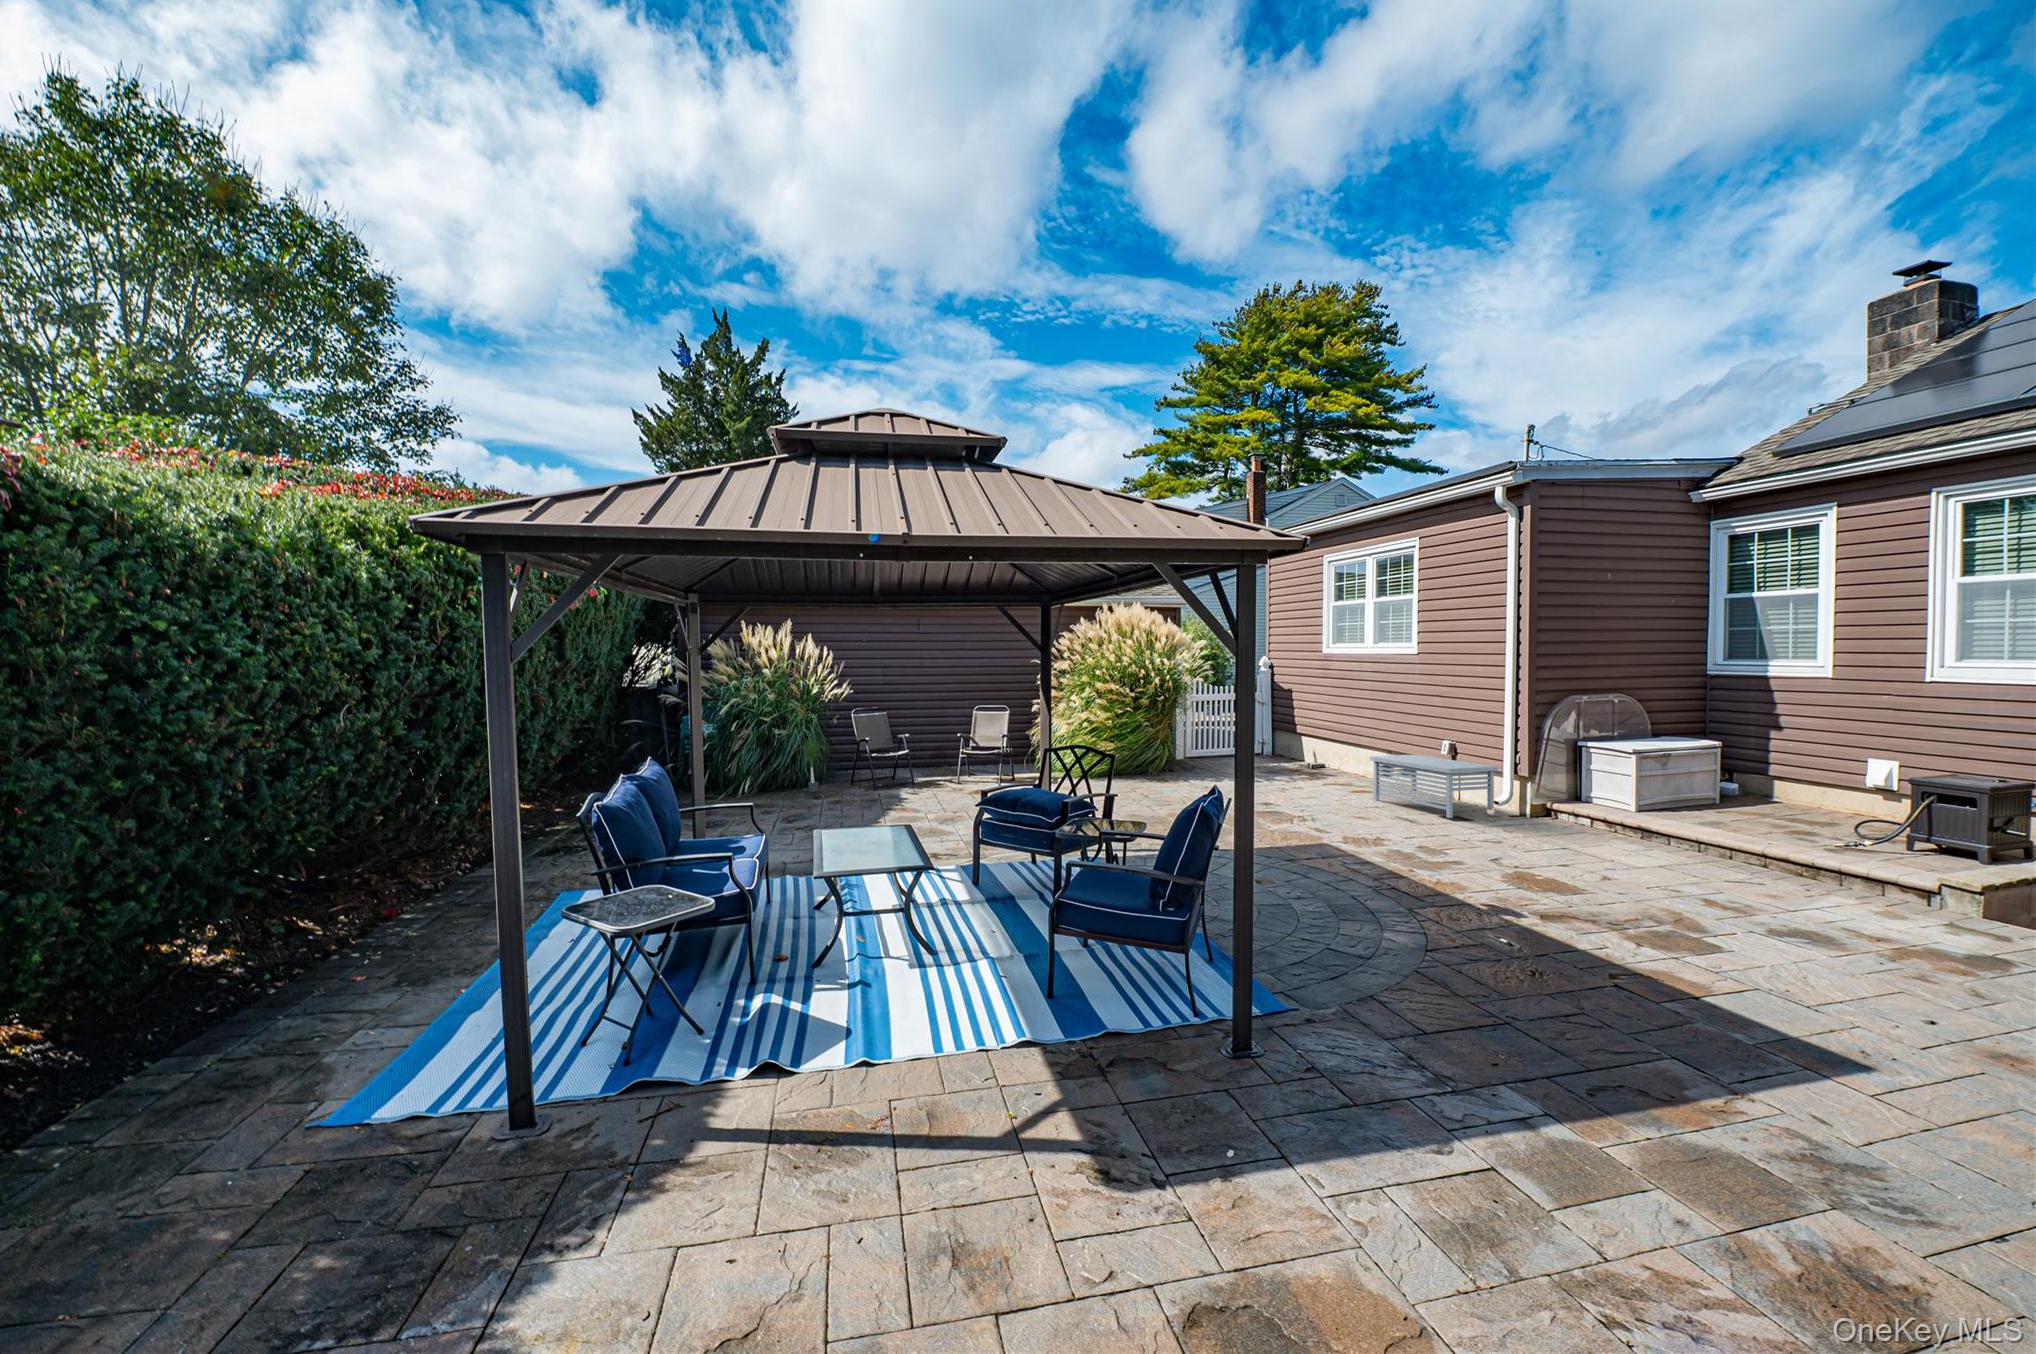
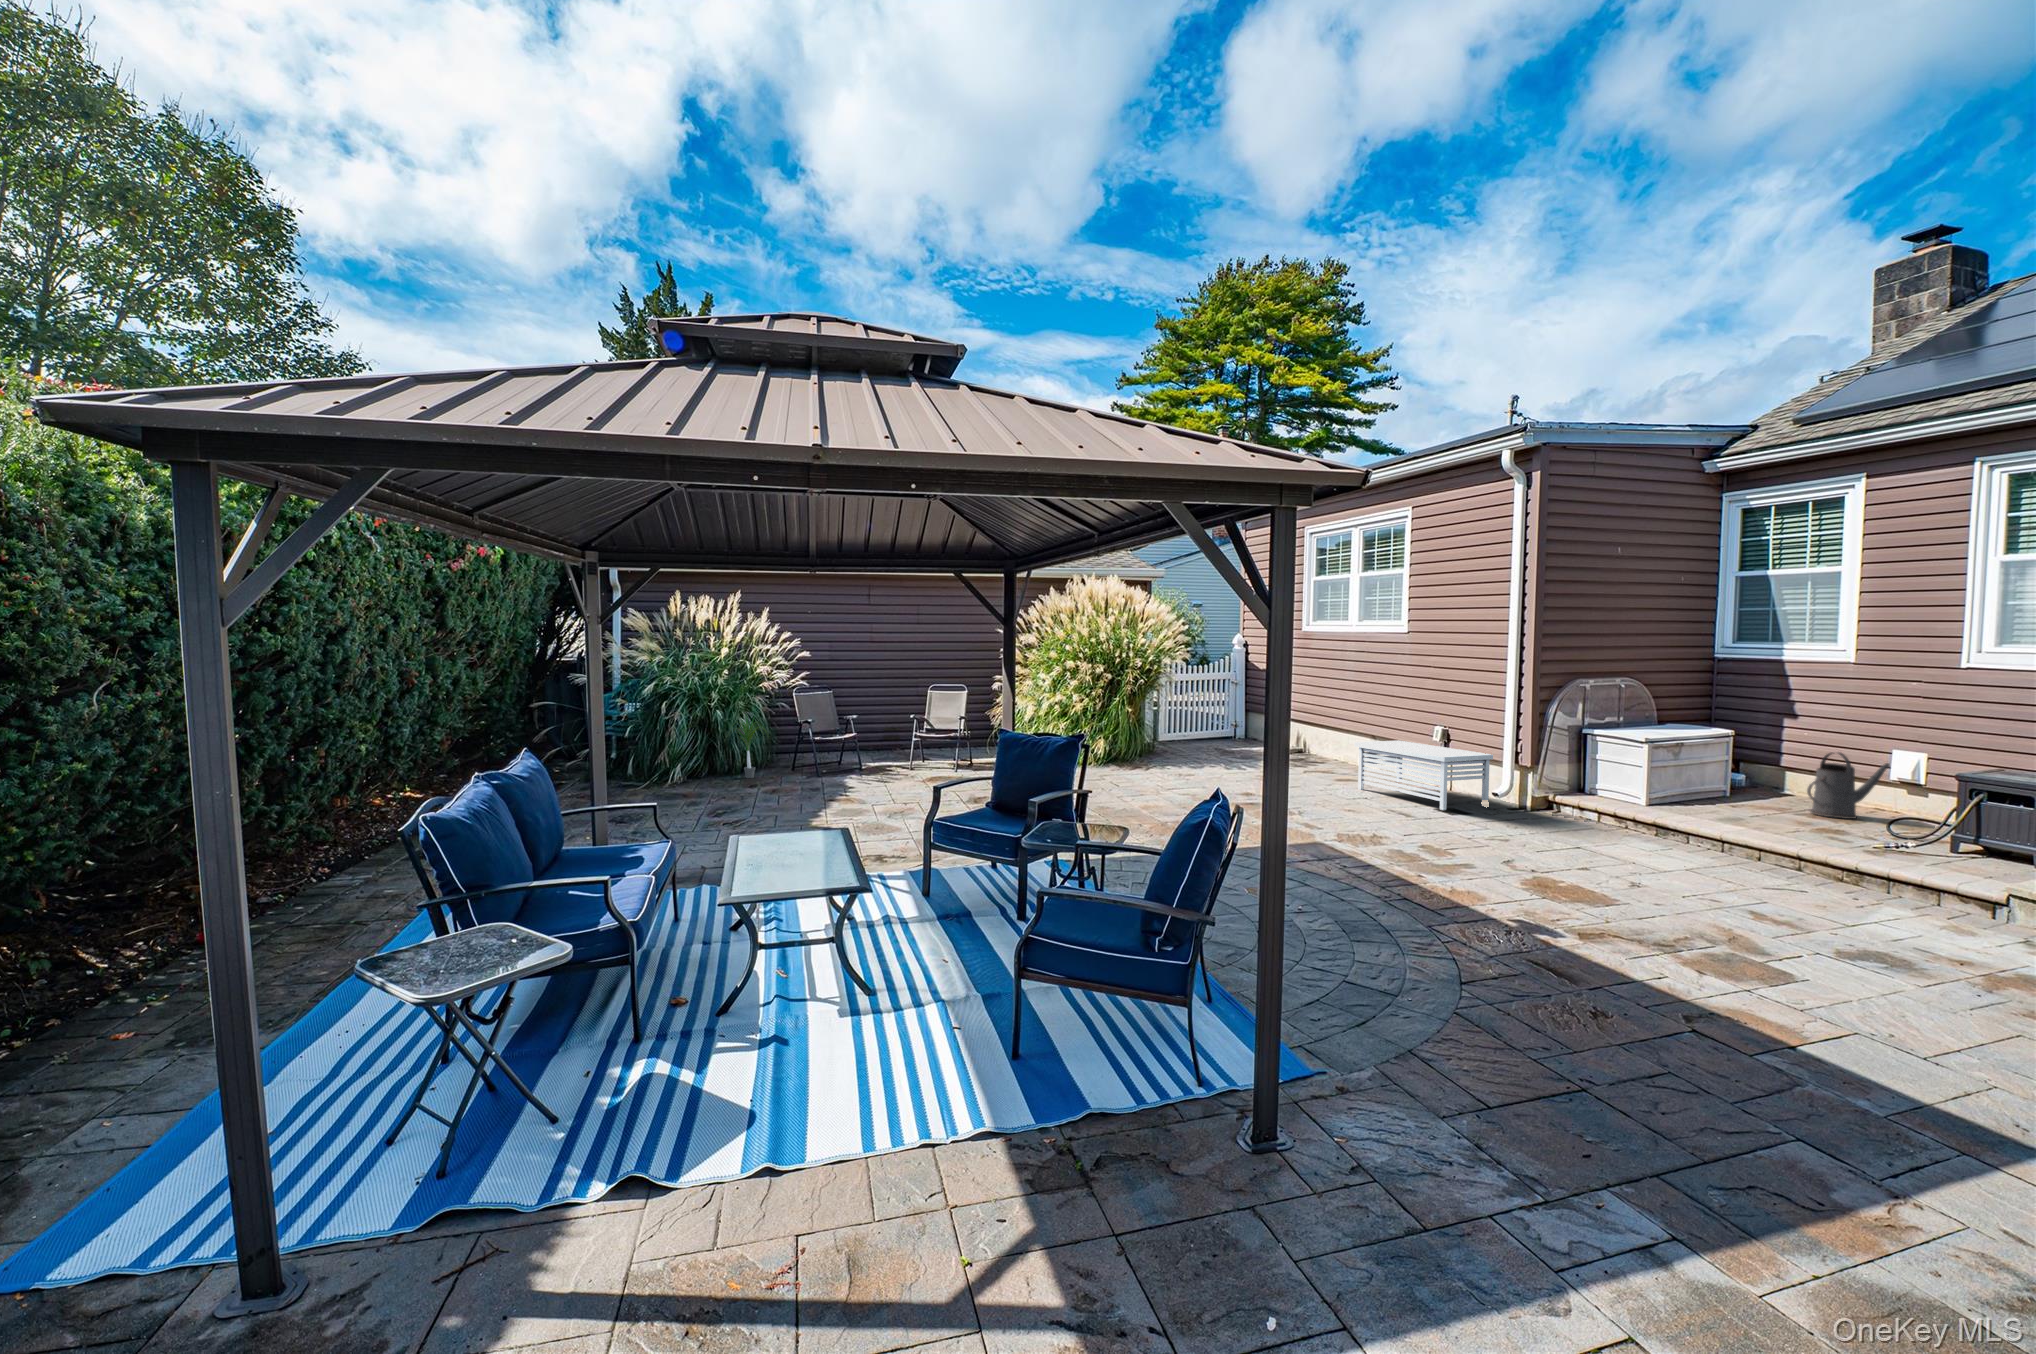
watering can: none [1787,761,1867,823] -> present [1807,752,1890,819]

